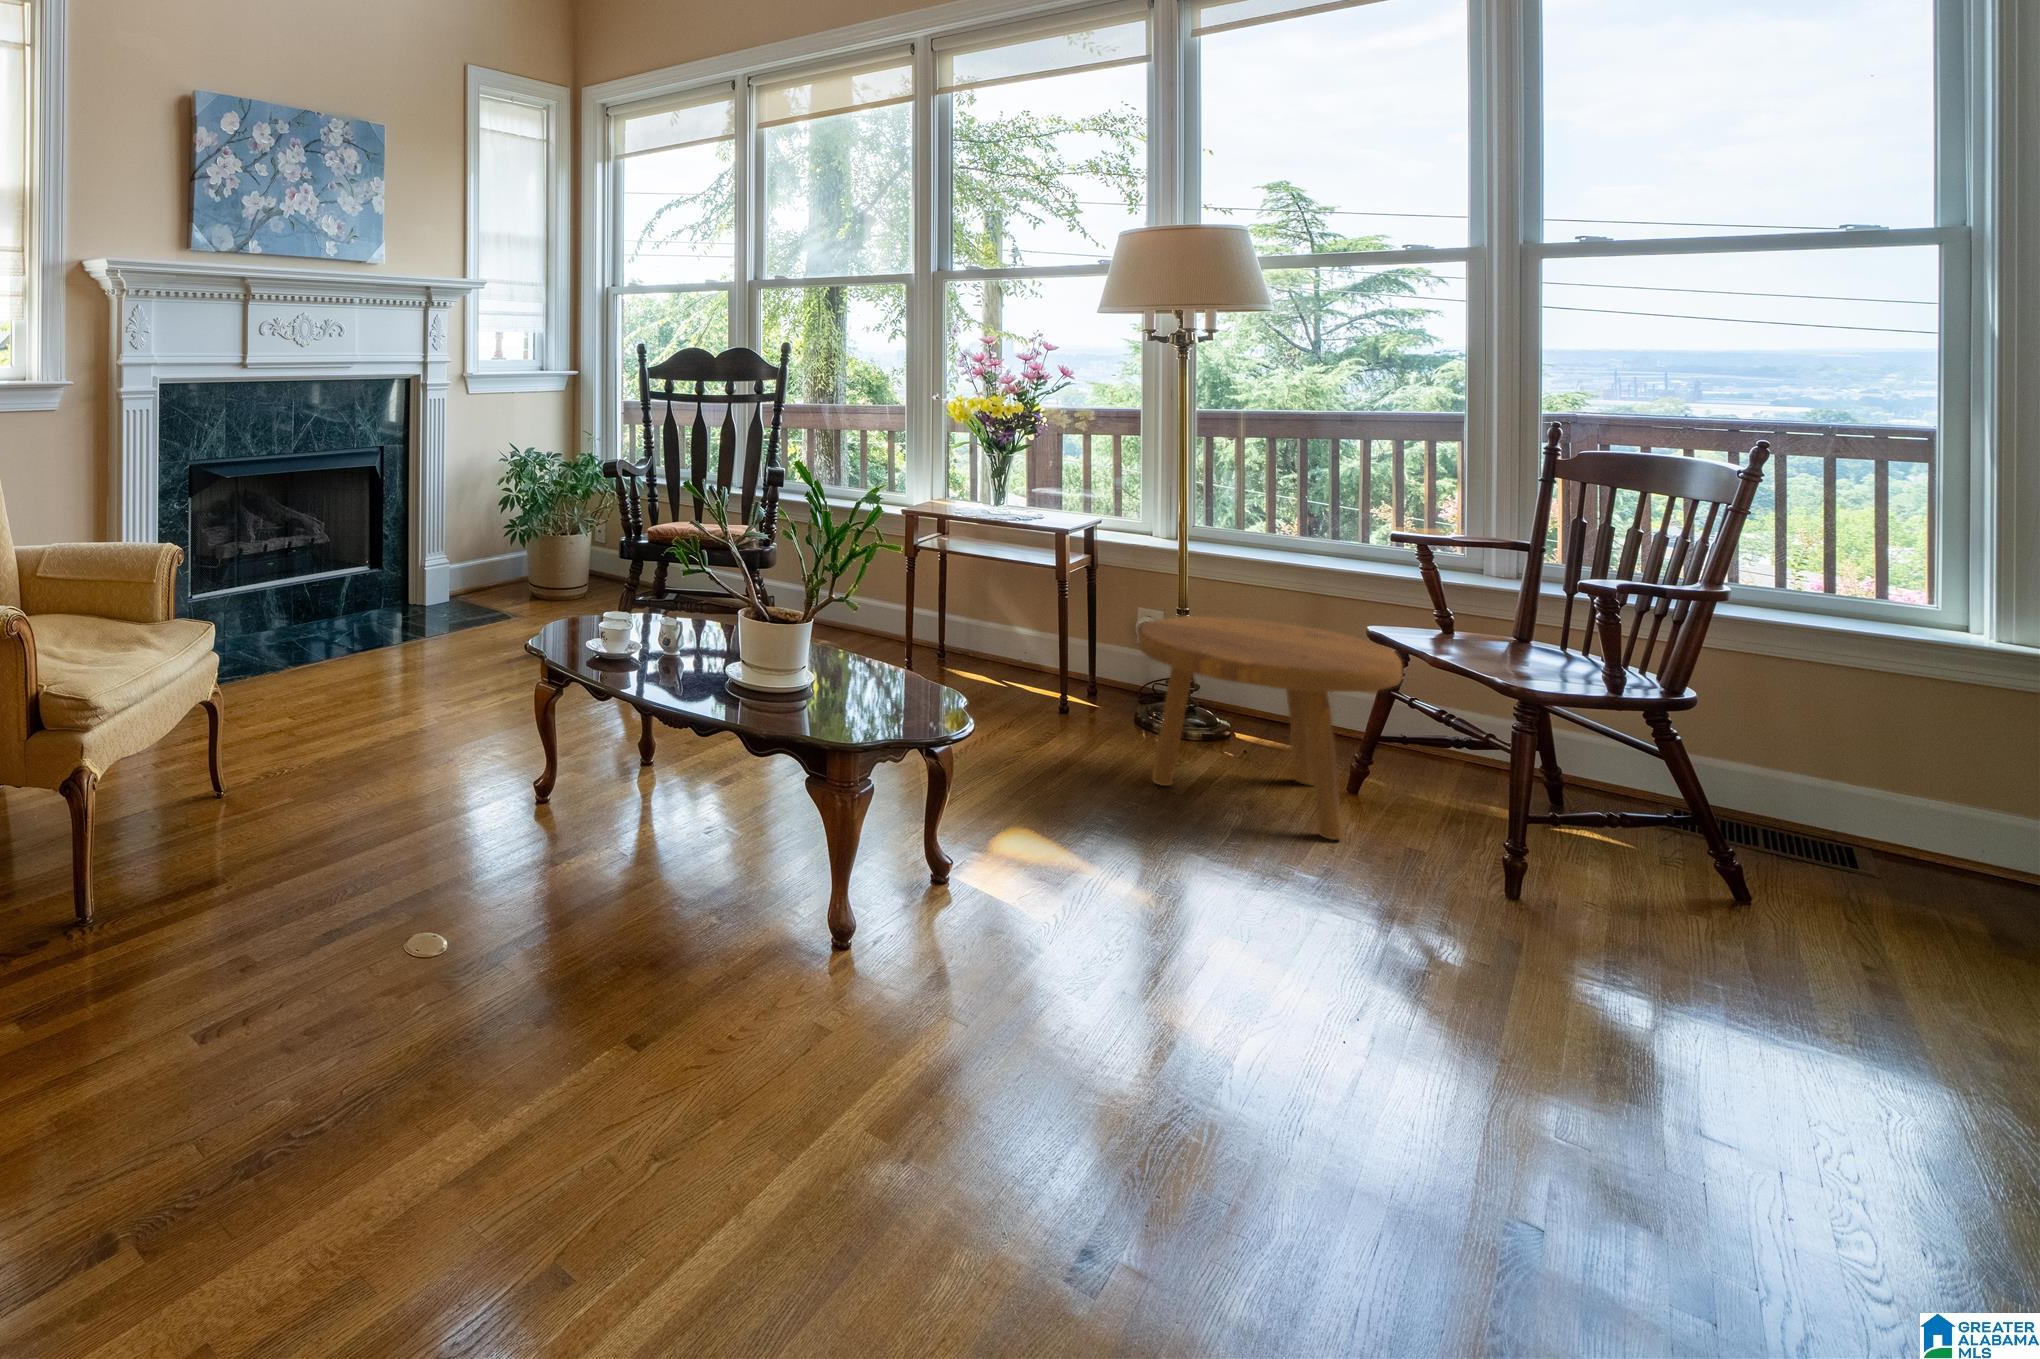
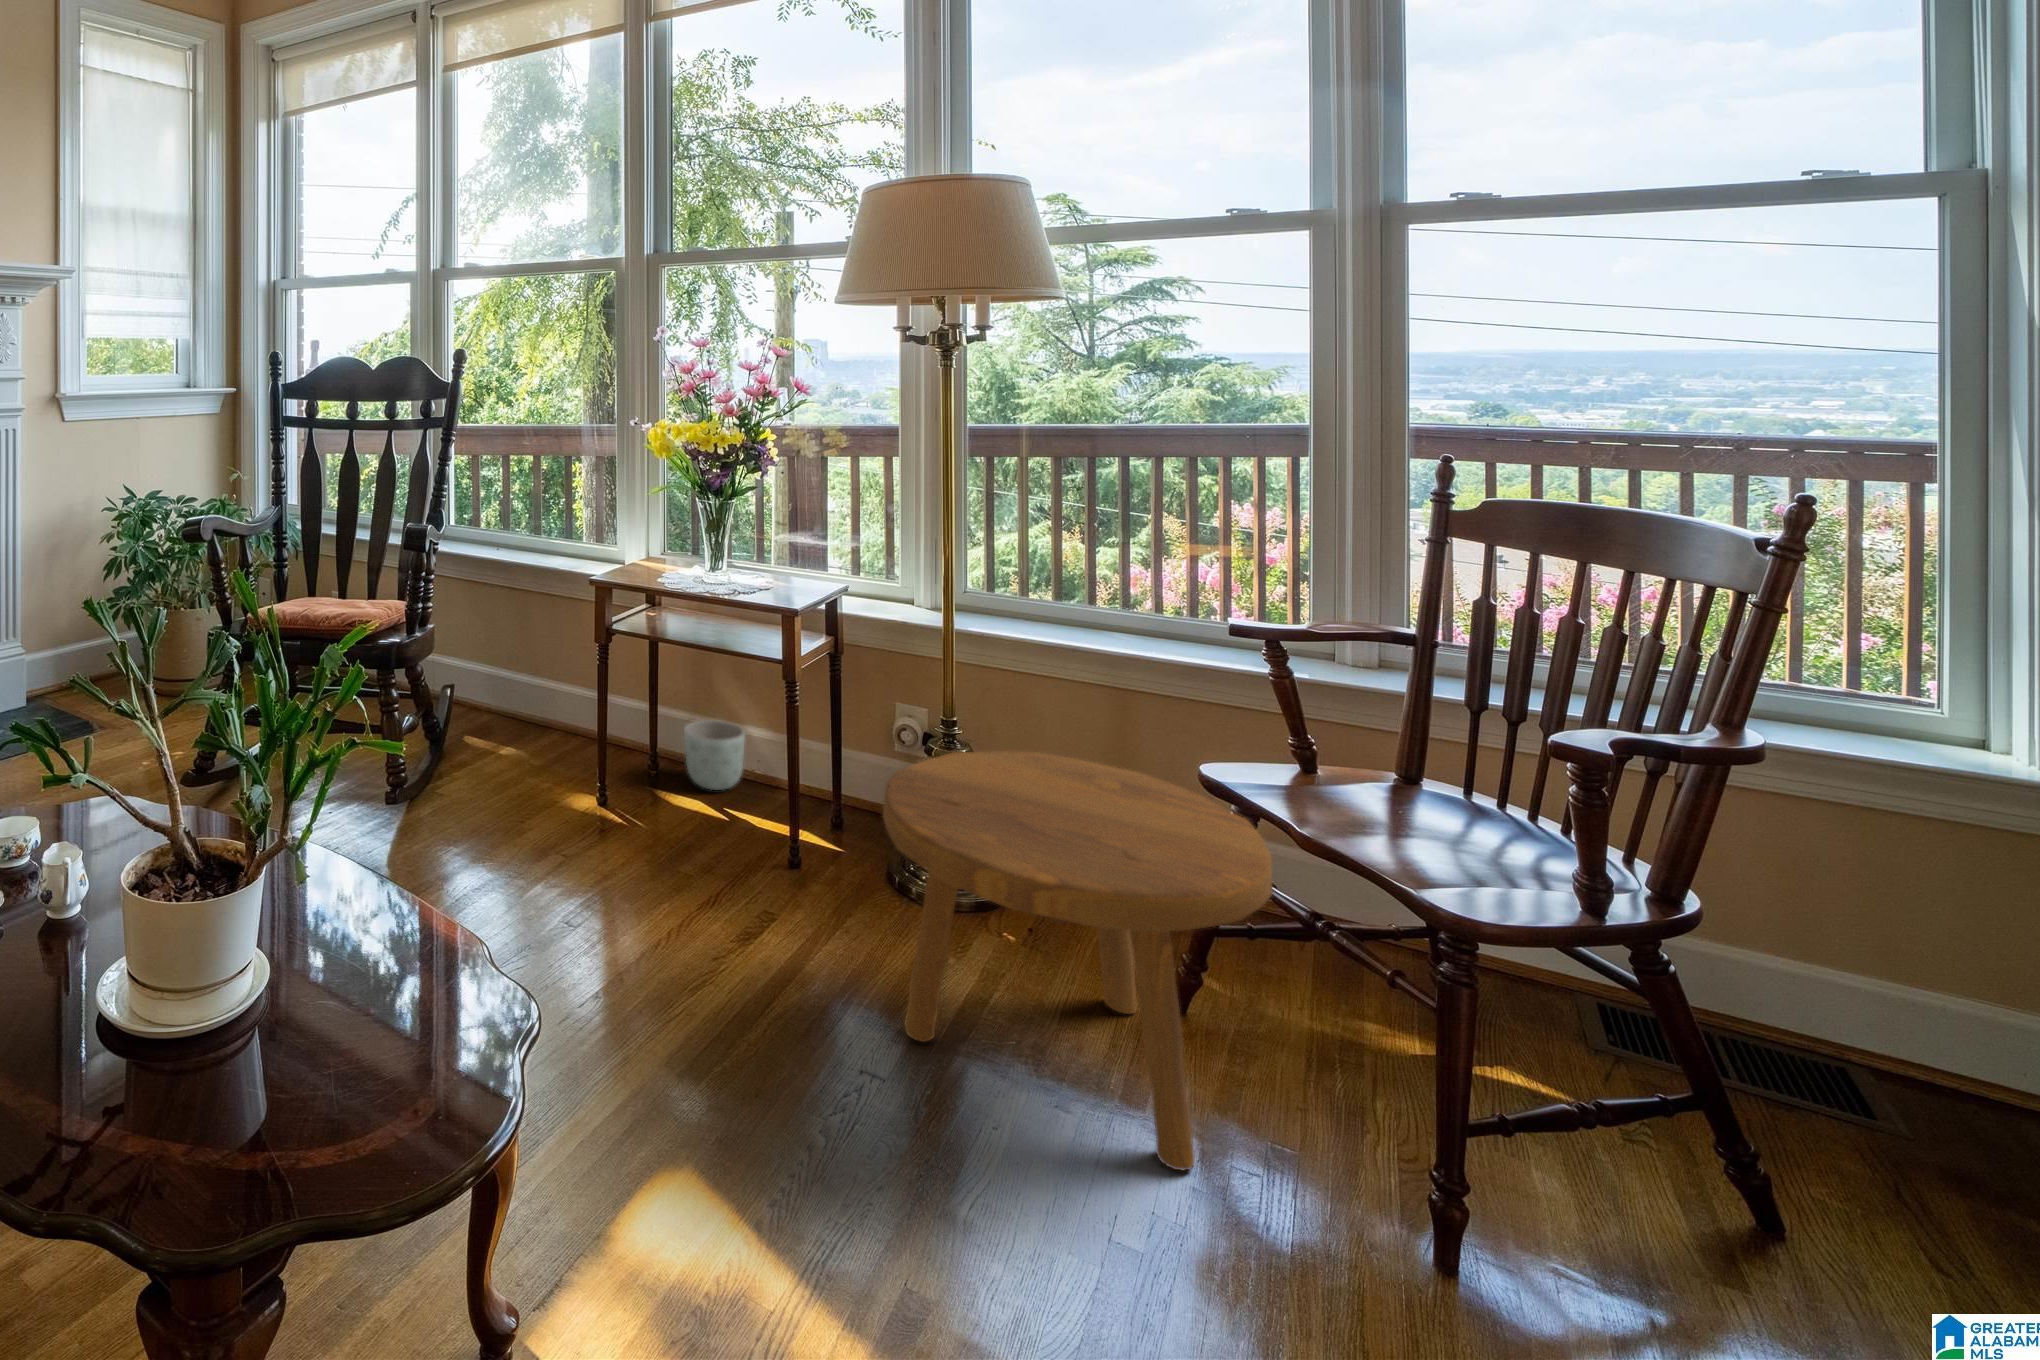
planter: none [971,624,1020,672] -> present [684,720,745,790]

